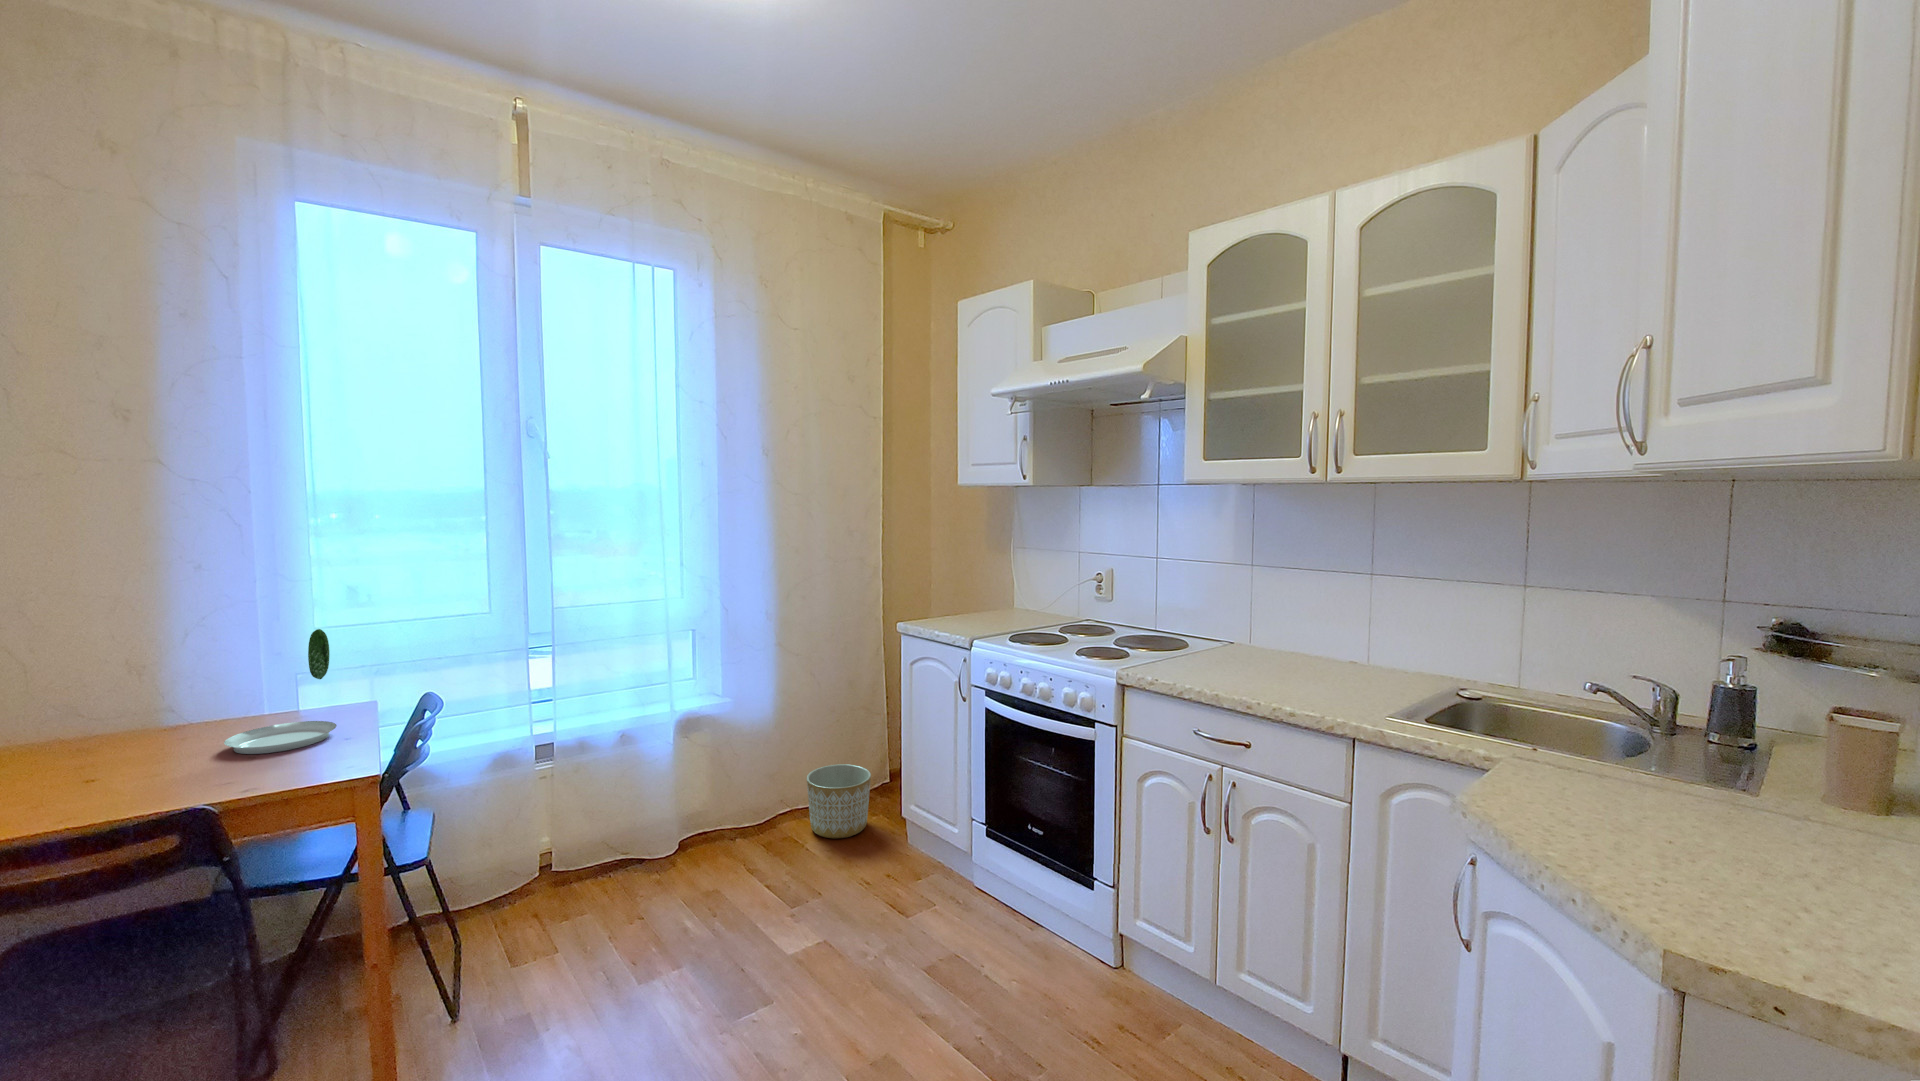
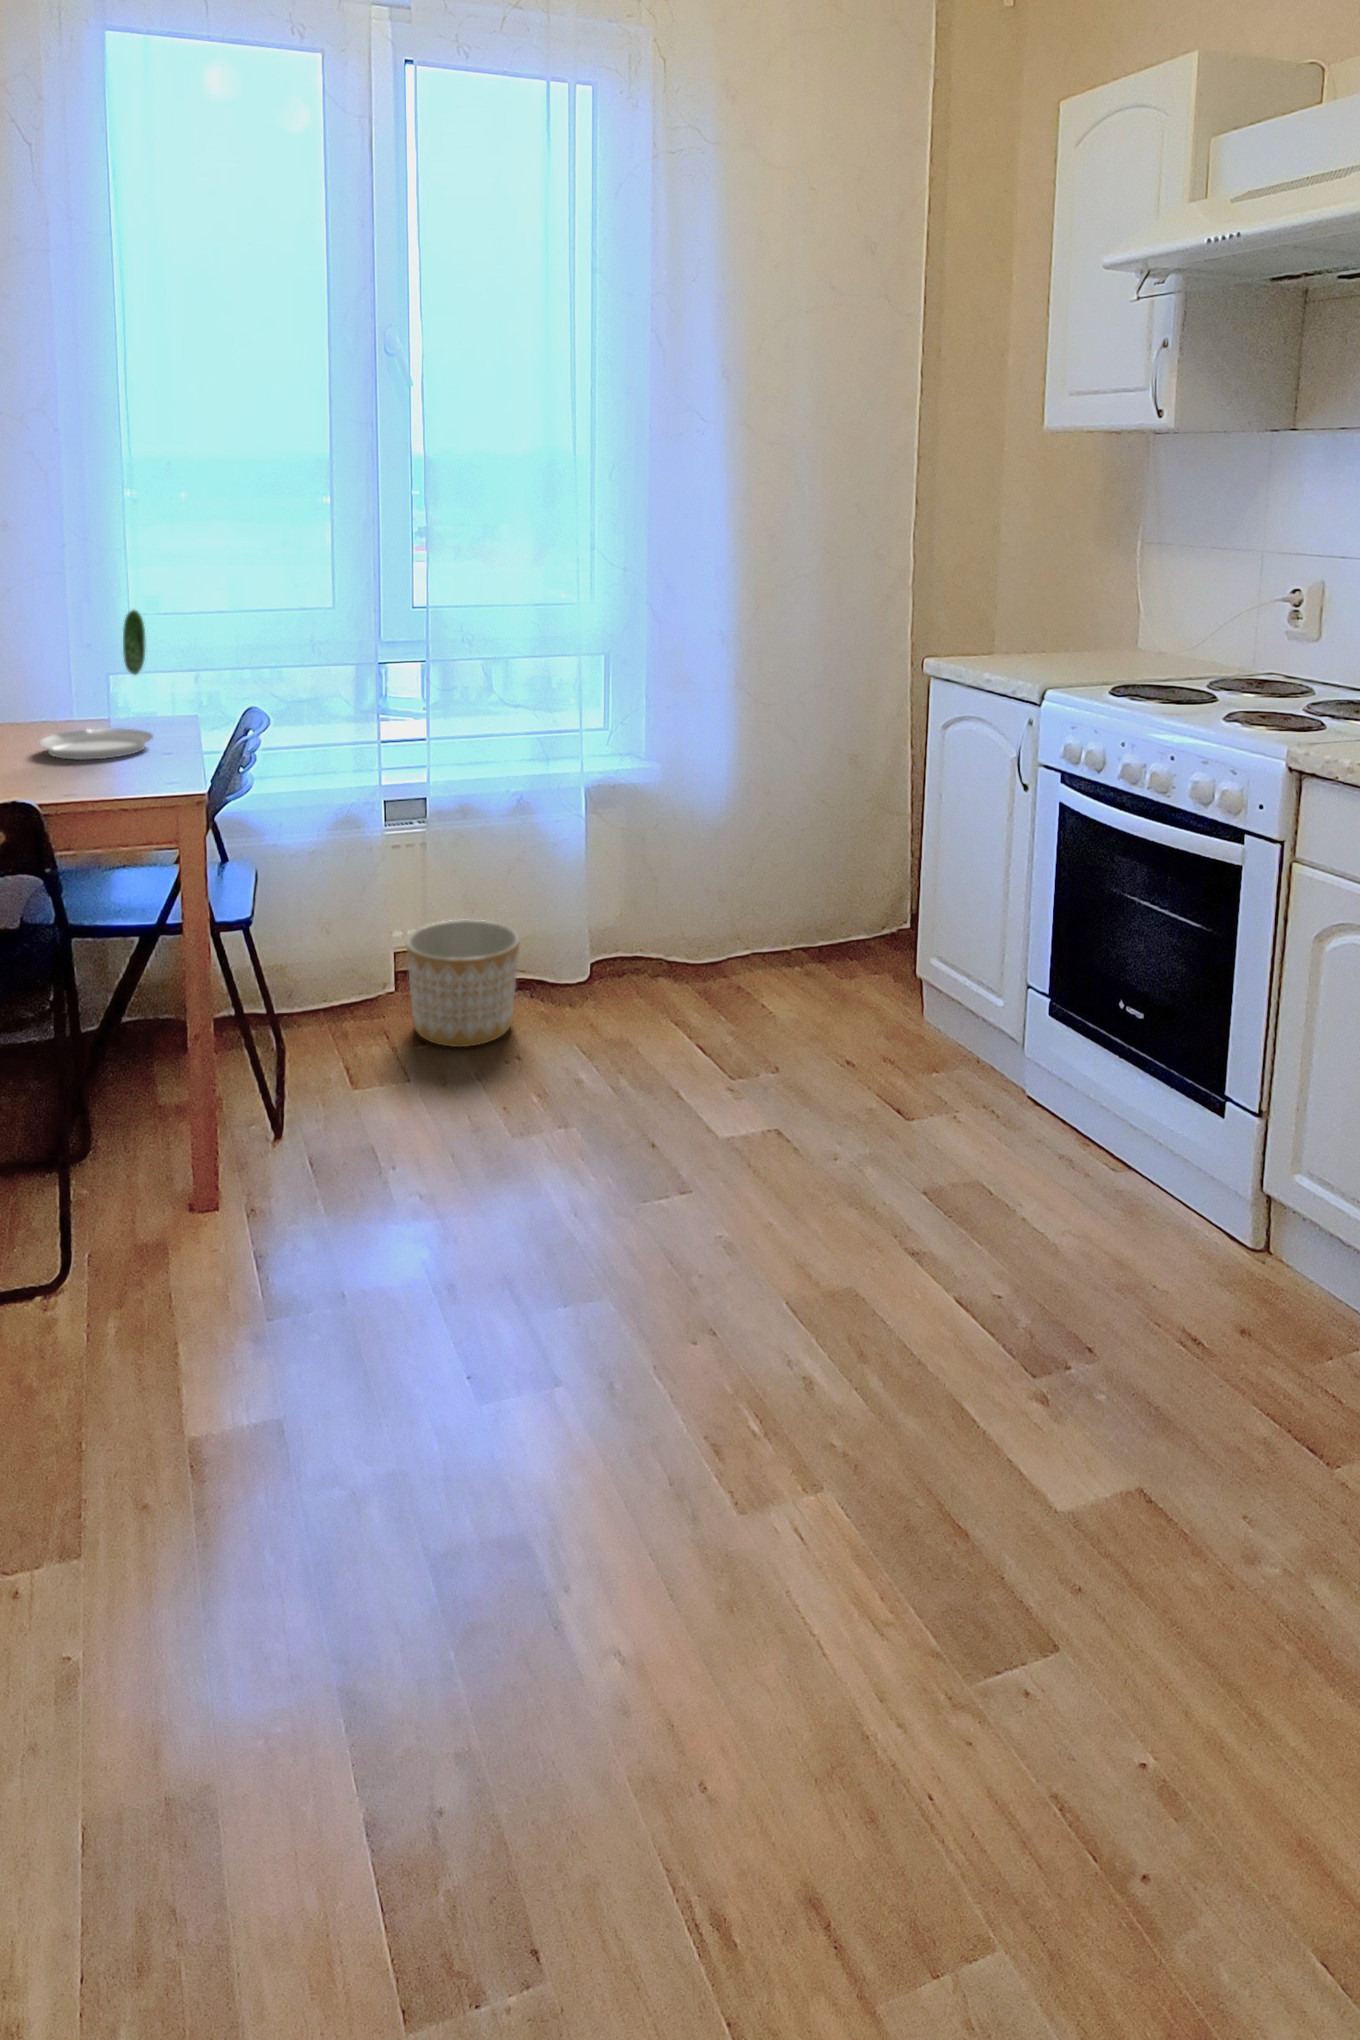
planter: present [807,764,871,838] -> present [406,920,520,1047]

